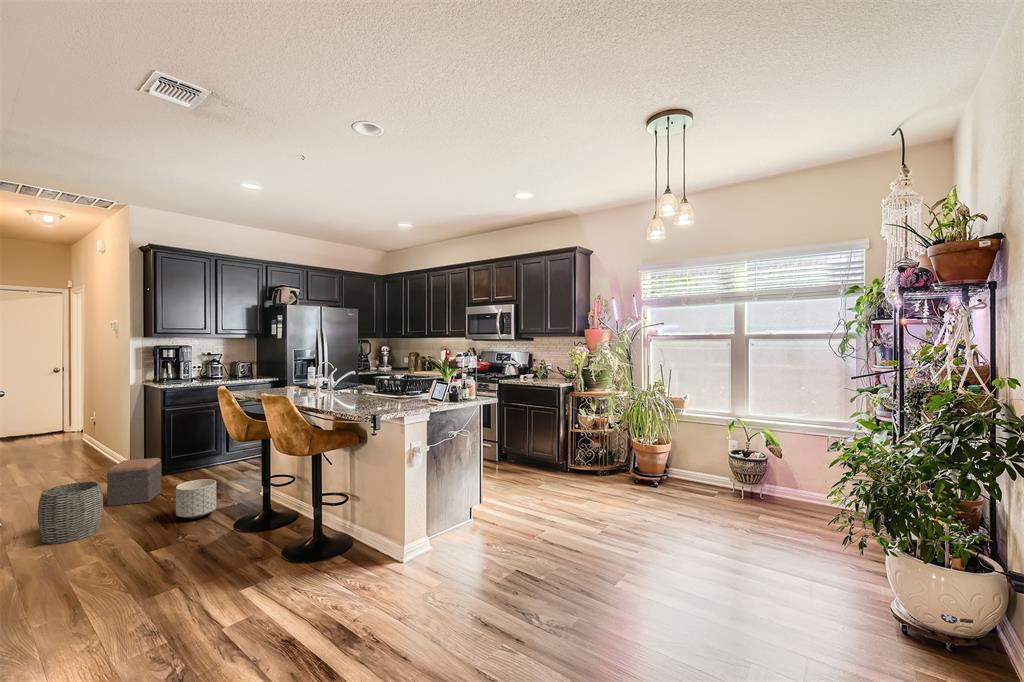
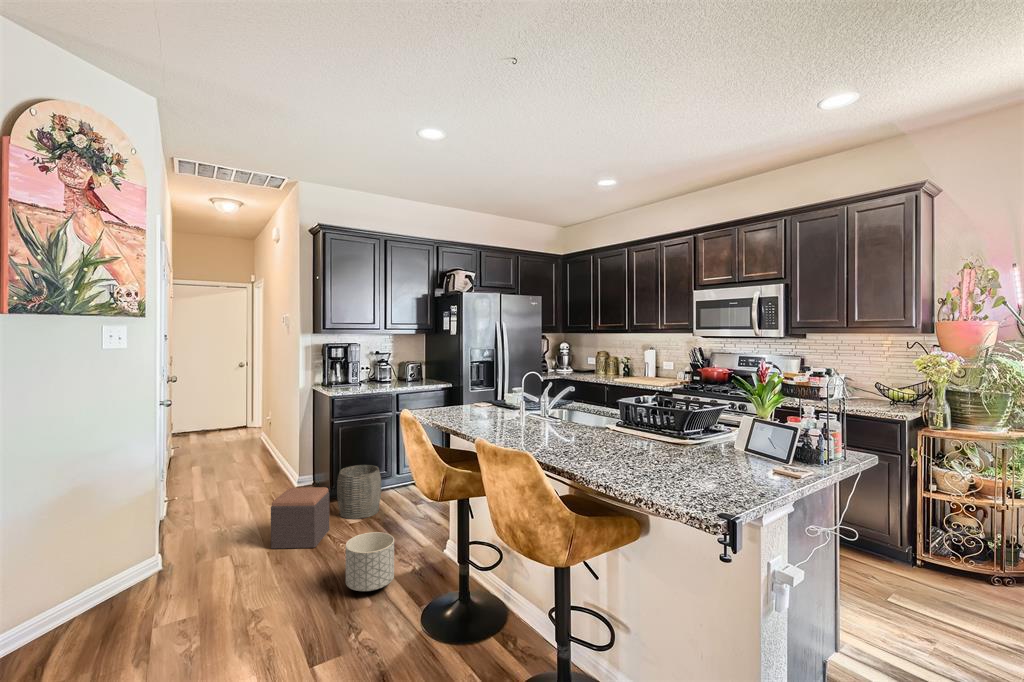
woven basket: present [38,482,103,544] -> present [337,465,381,519]

